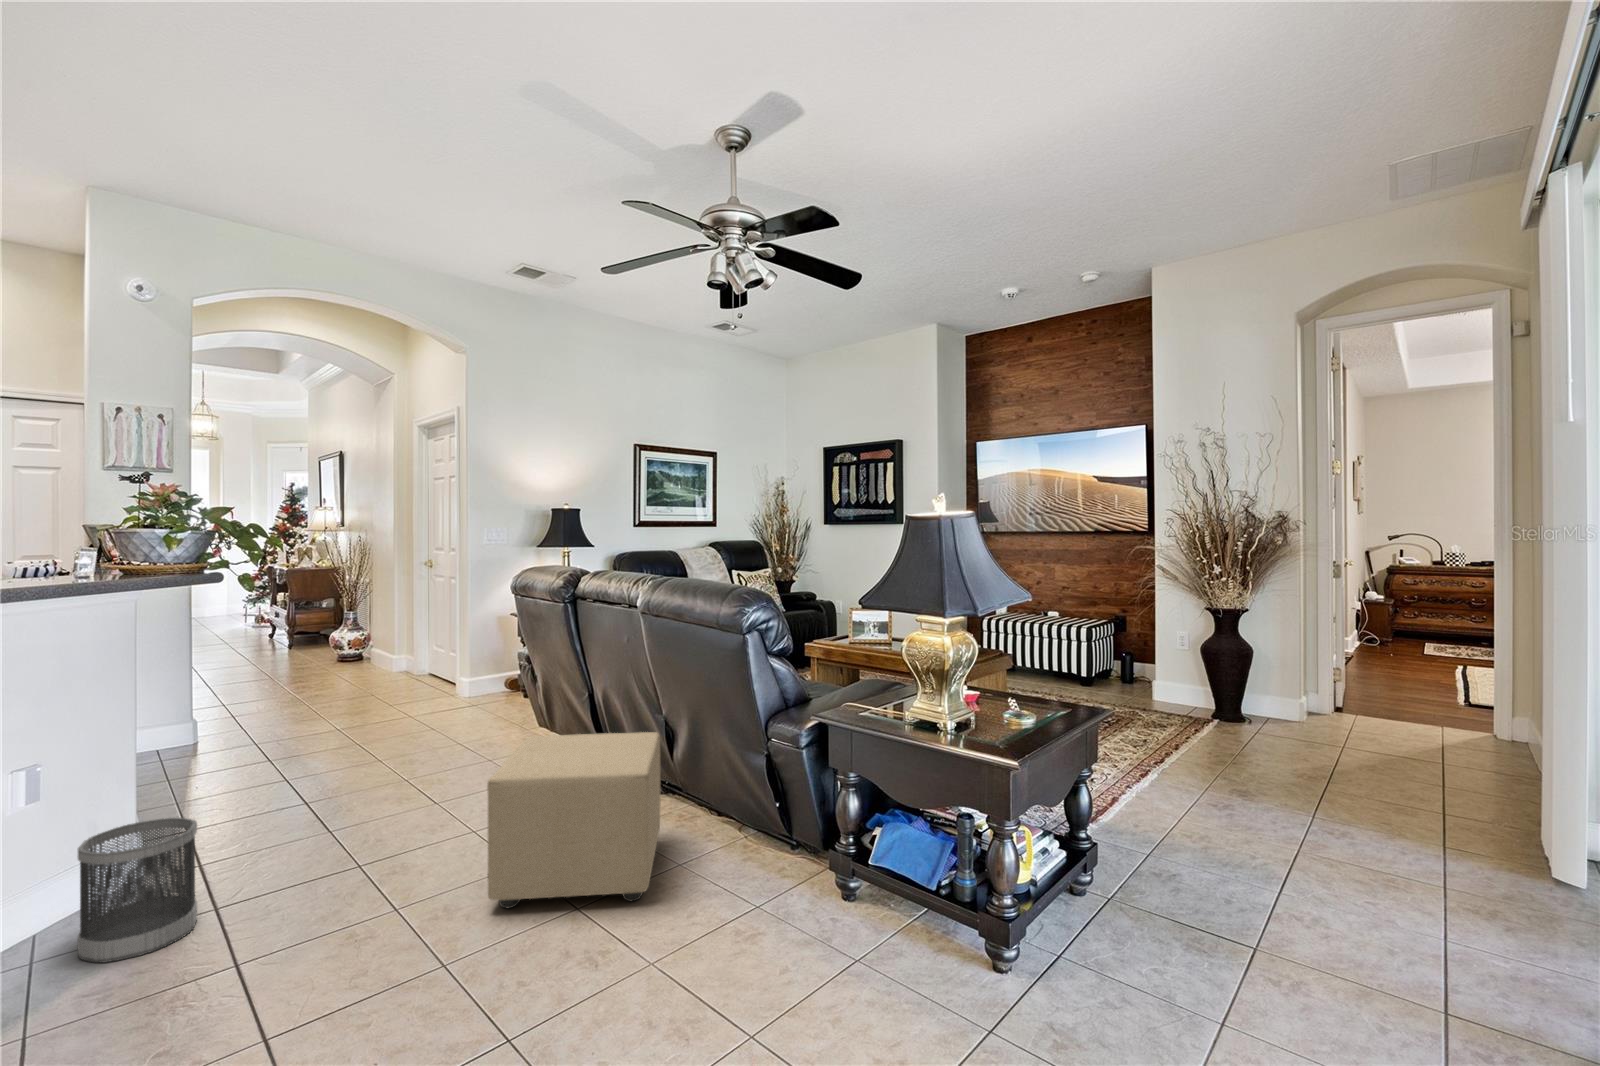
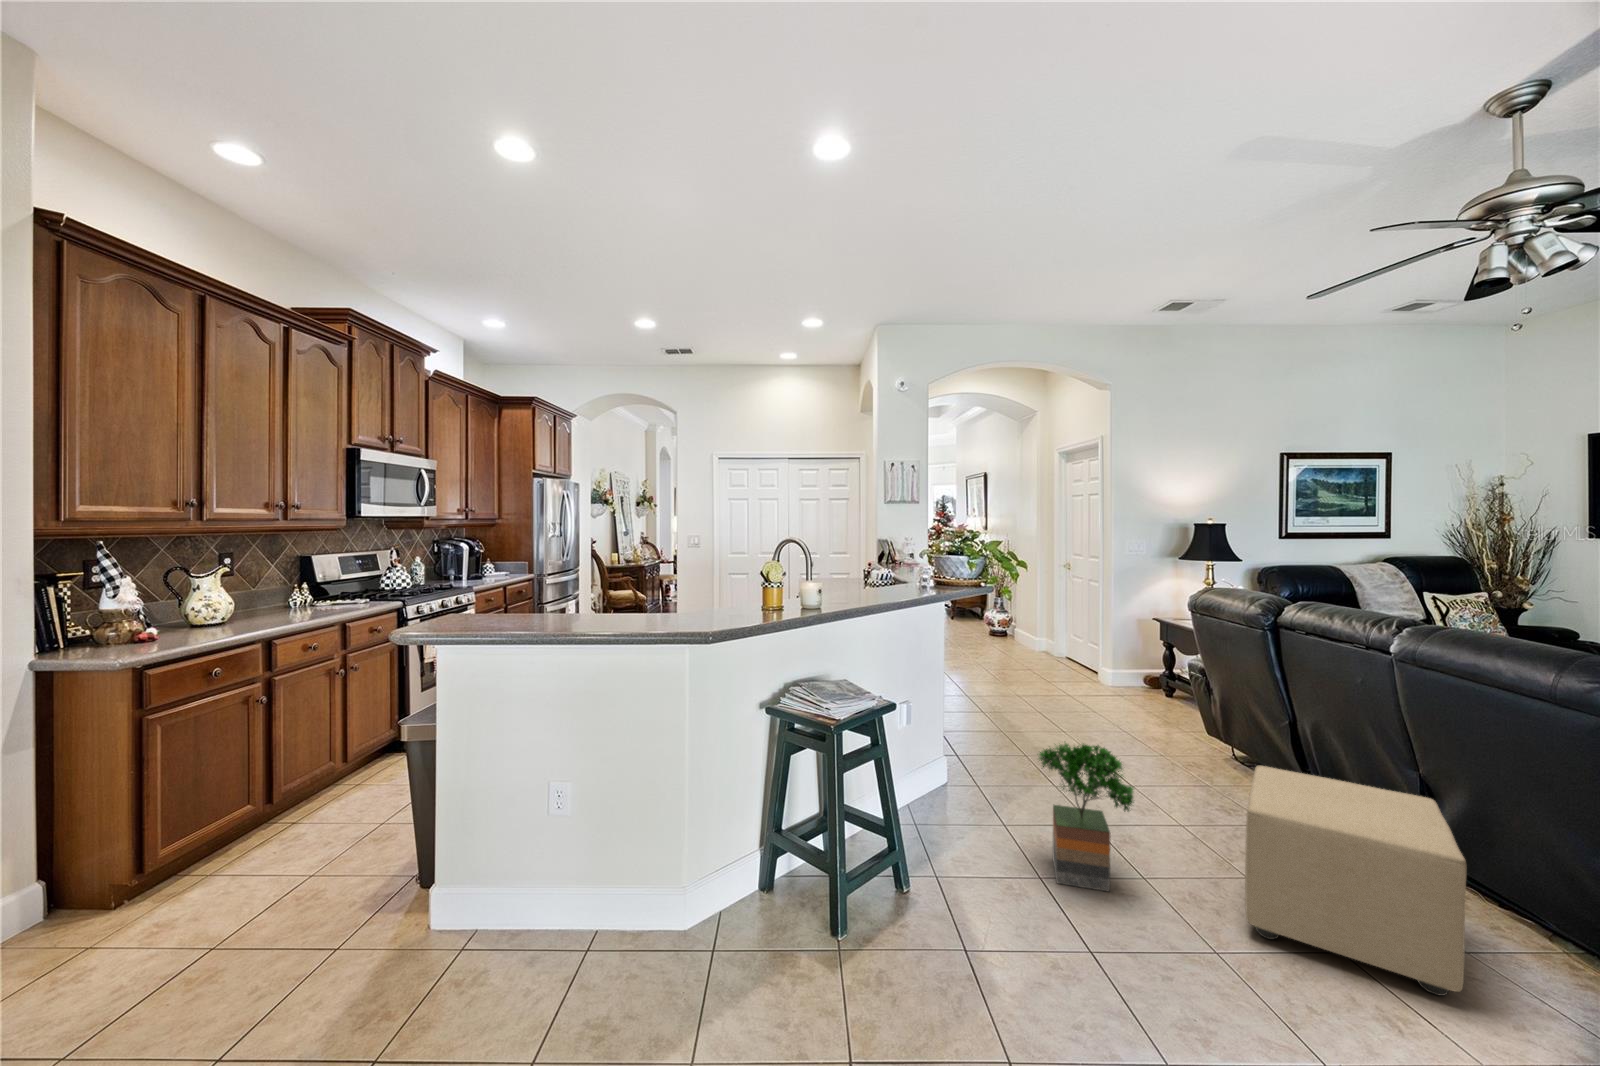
potted tree: none [253,750,384,939] -> present [1039,743,1134,892]
wastebasket: present [78,818,197,963] -> none [931,760,994,859]

